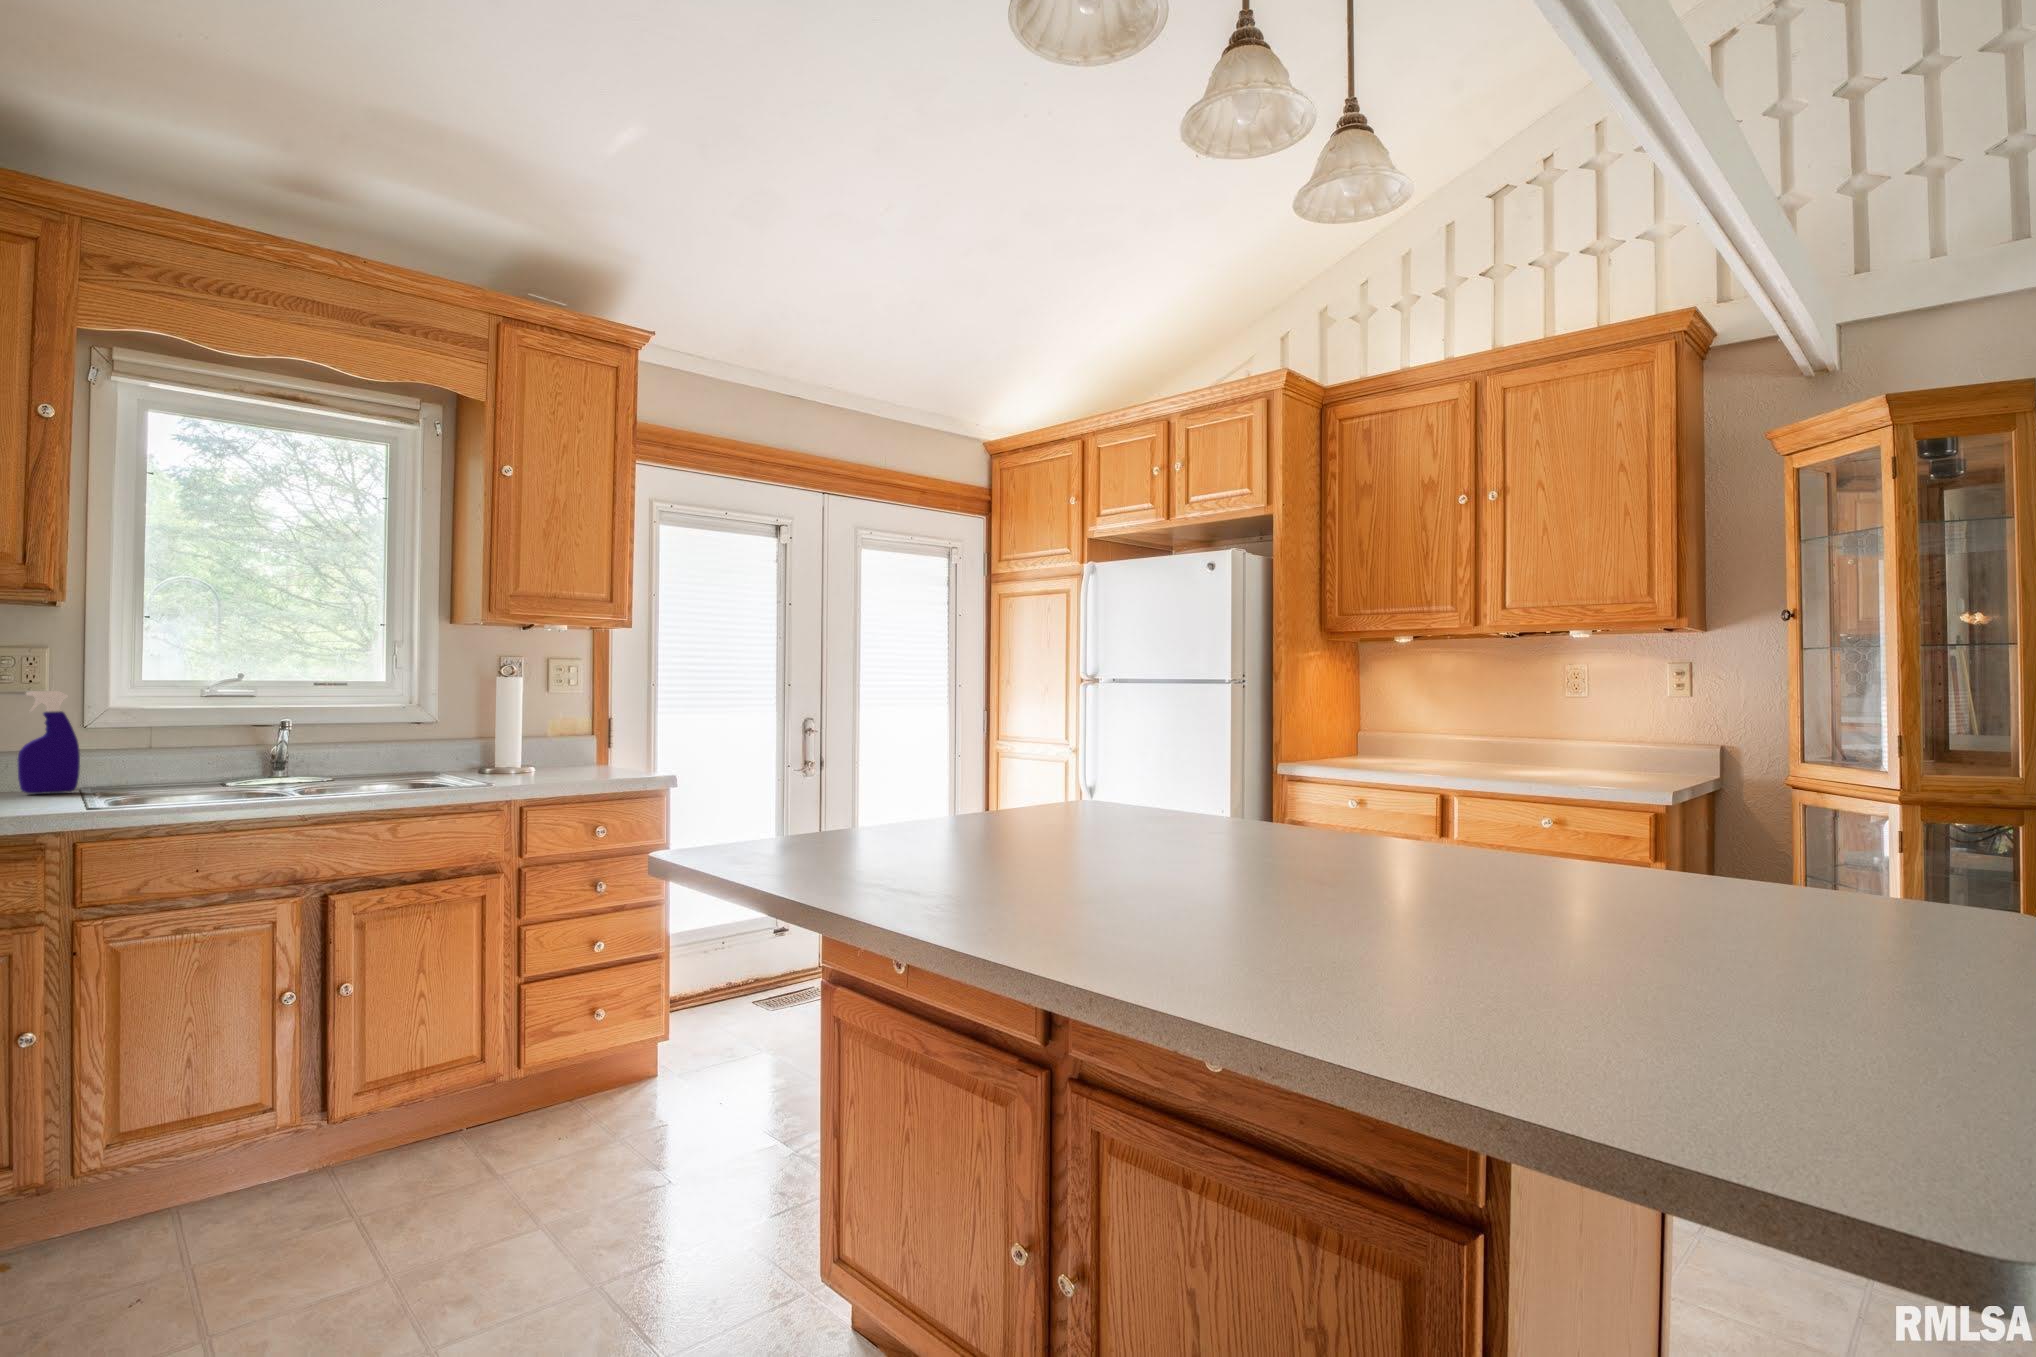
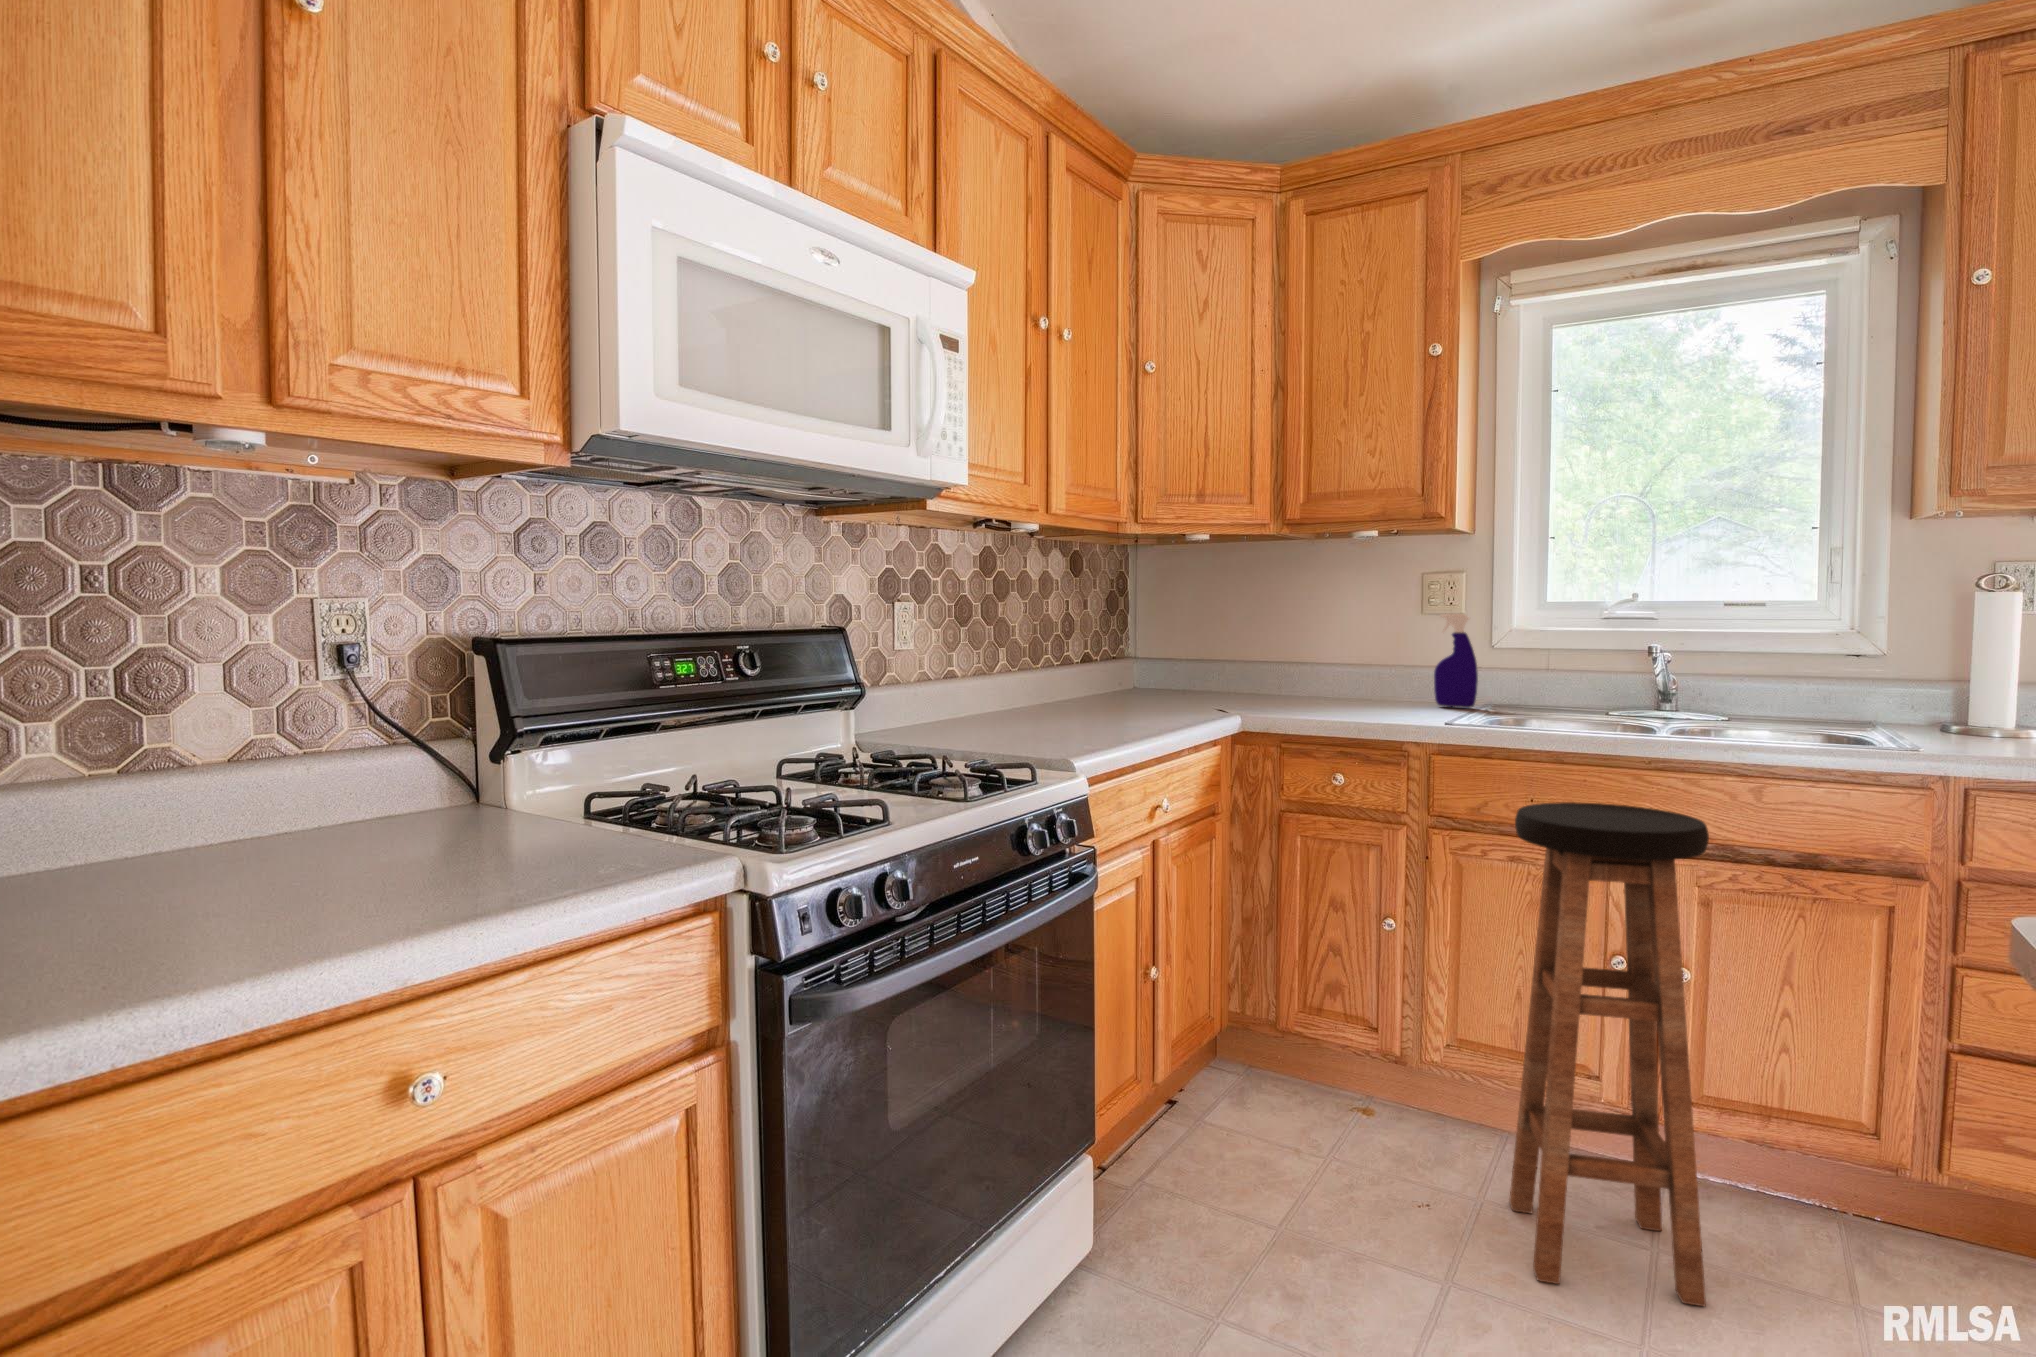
bar stool: none [210,855,407,1289] -> present [1509,802,1709,1306]

